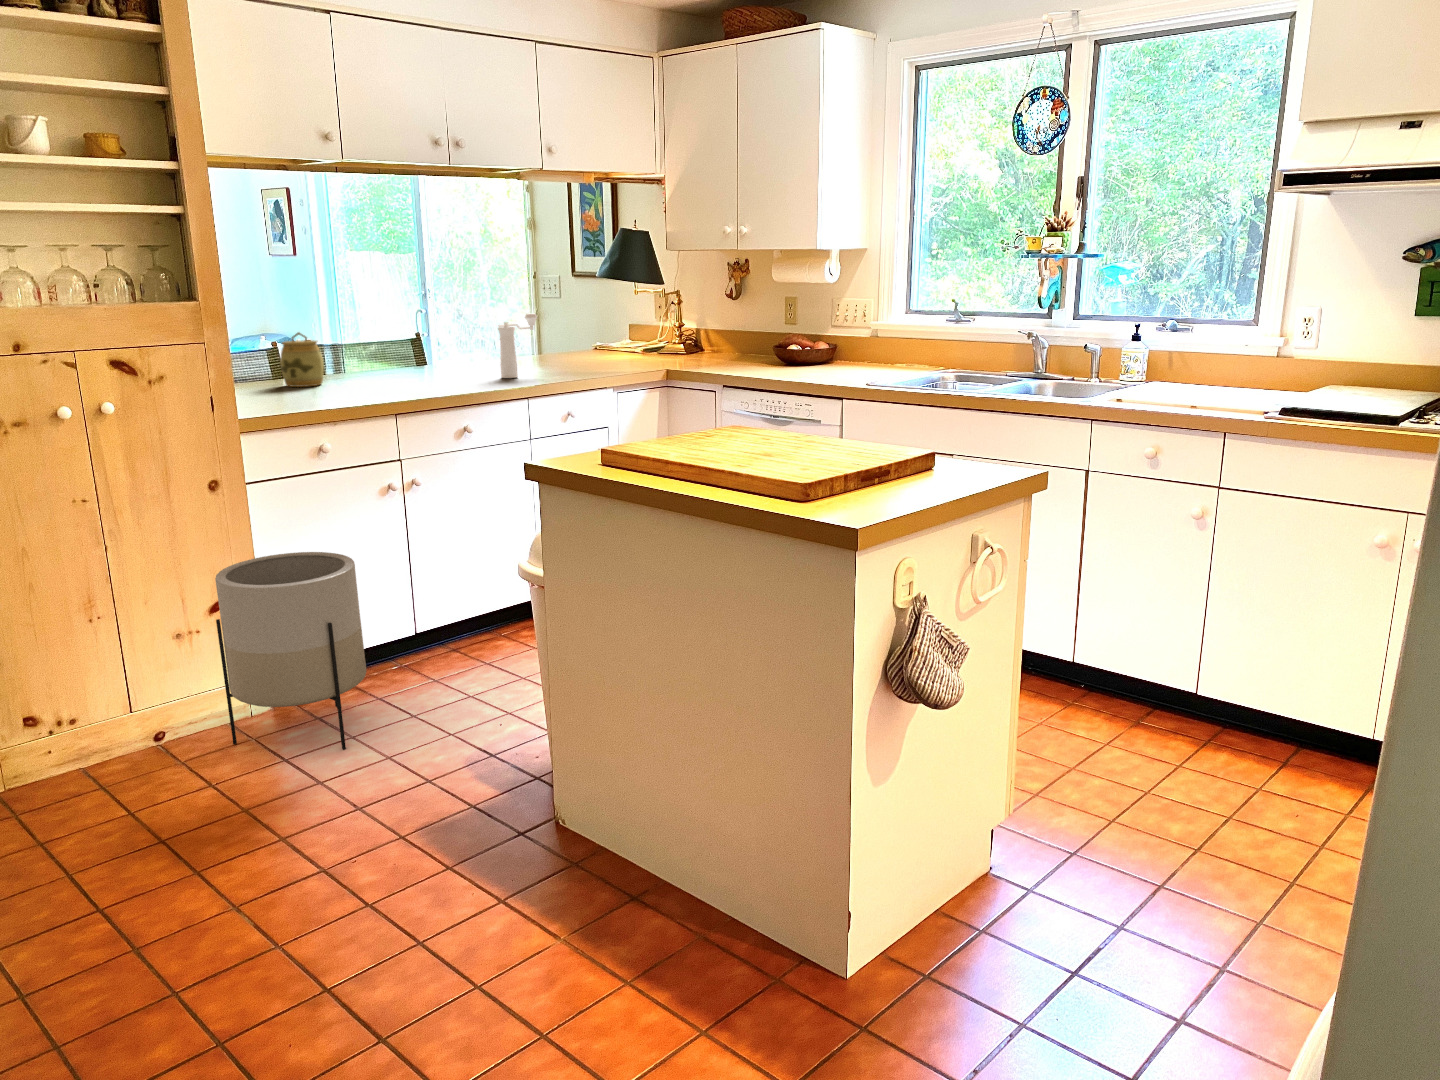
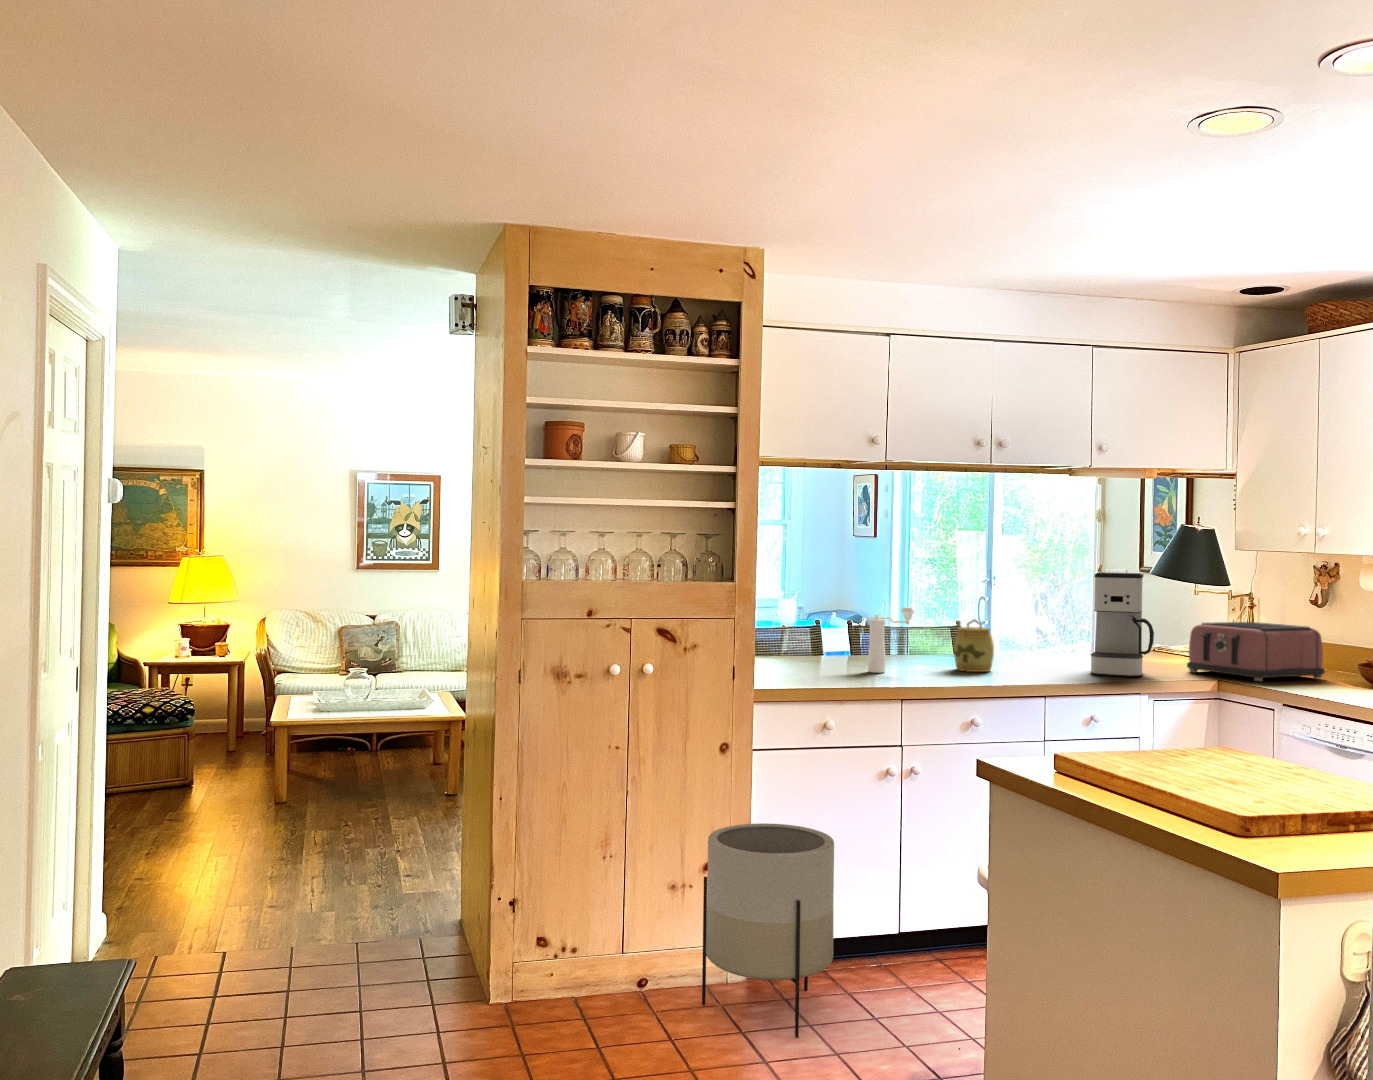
coffee maker: none [556,275,610,373] -> present [1091,572,1154,677]
pepper mill: present [498,313,537,378] -> present [868,607,914,673]
toaster: none [634,316,740,367] -> present [1187,622,1325,681]
jar: present [280,332,324,387] -> present [954,619,994,672]

